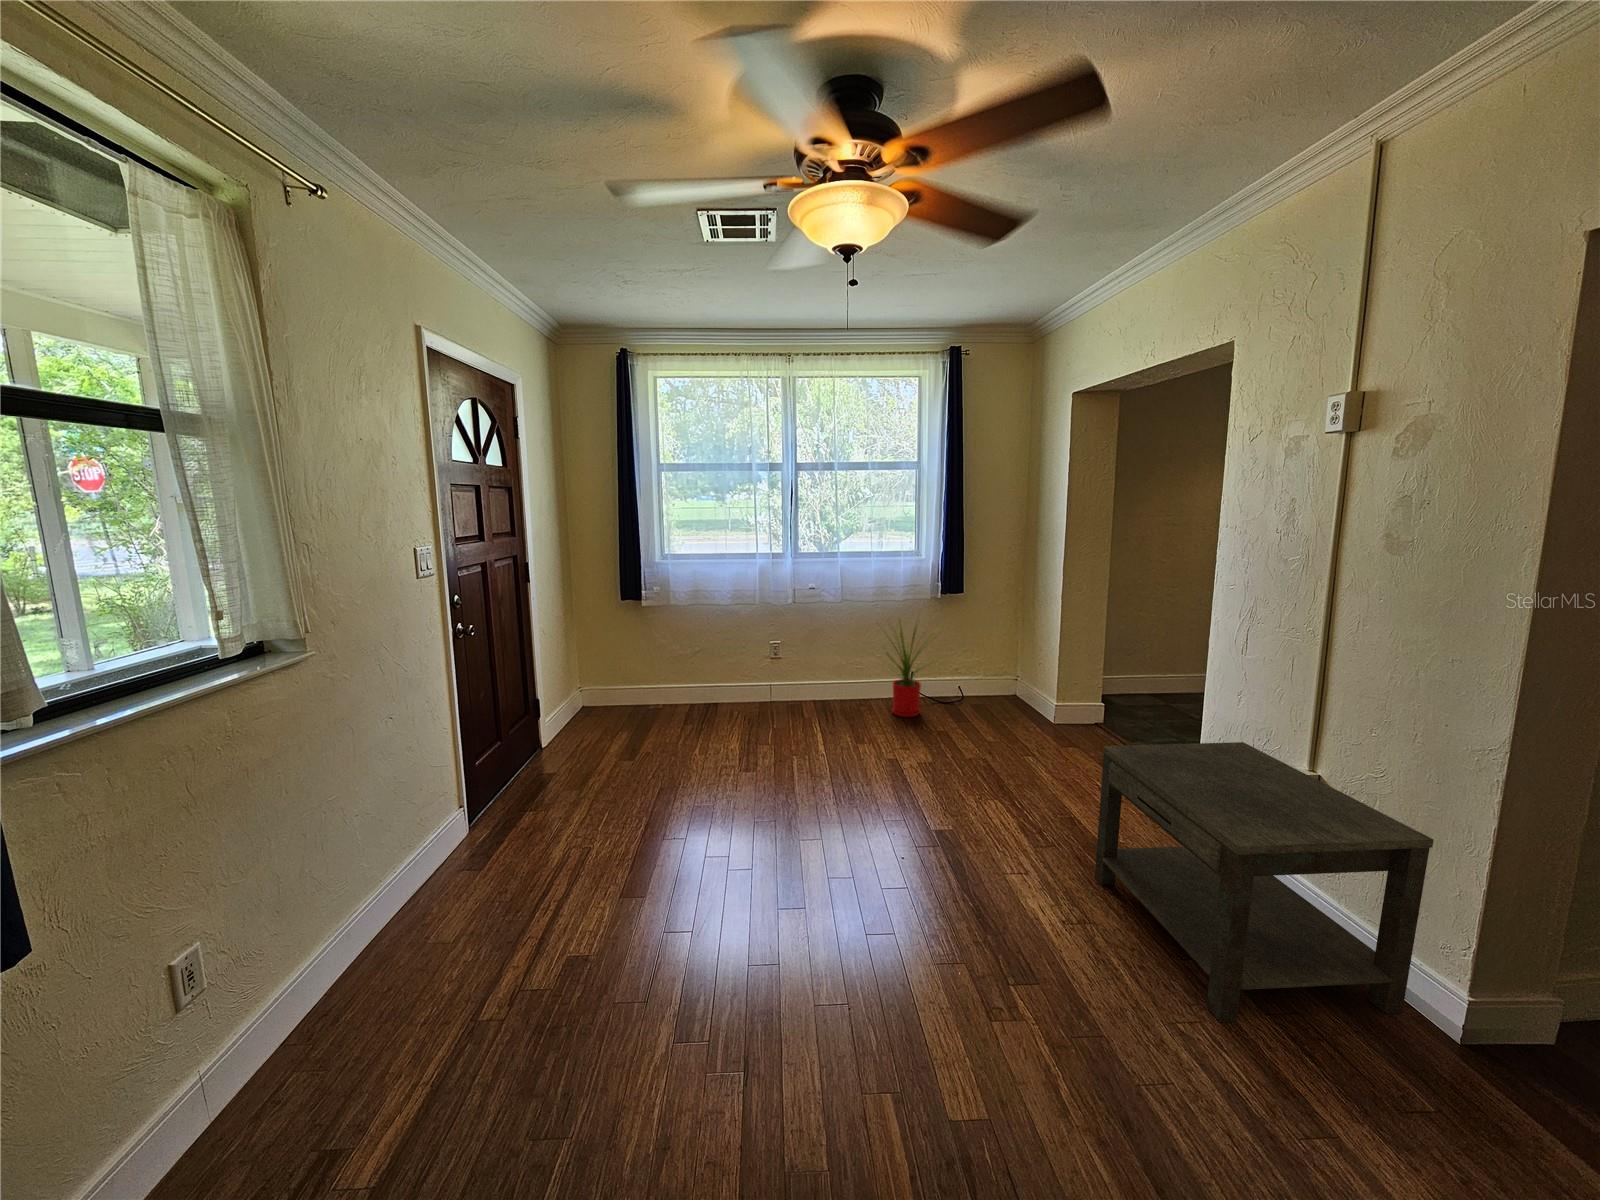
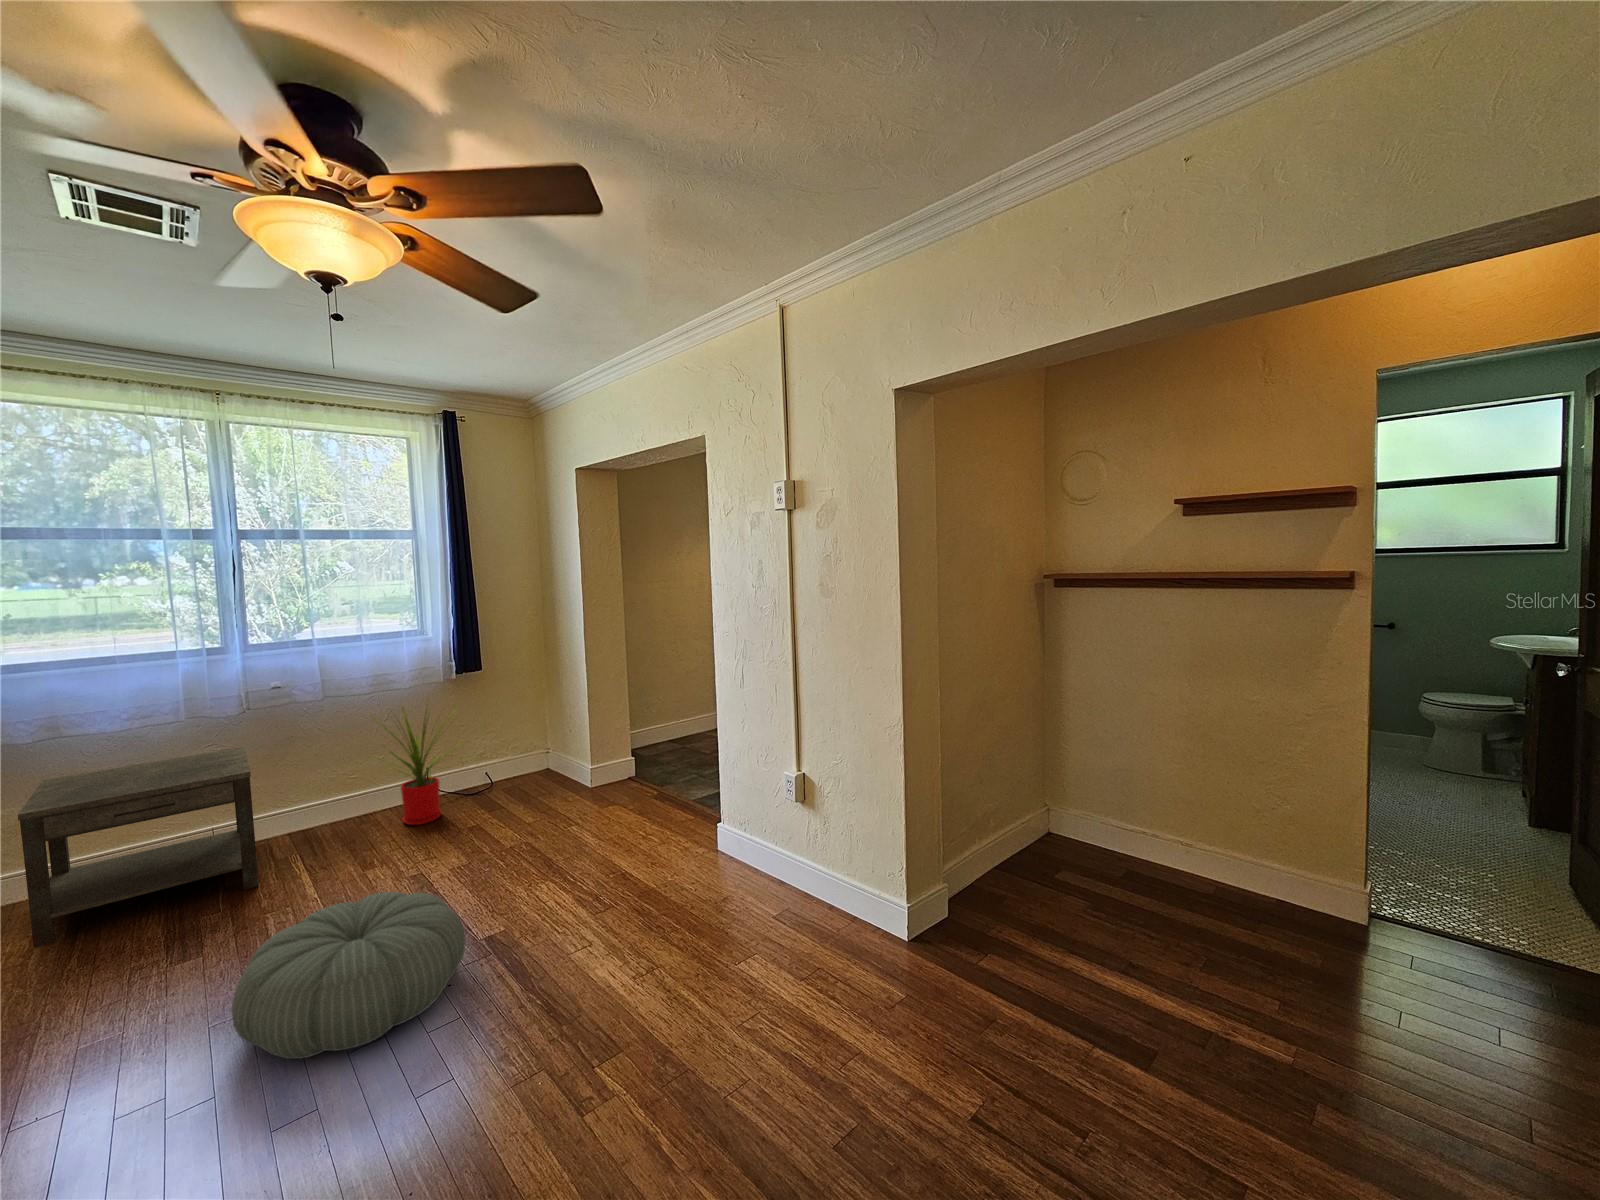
side table: present [1095,742,1434,1022] -> present [18,747,259,948]
pouf: none [770,761,919,872] -> present [232,892,466,1059]

